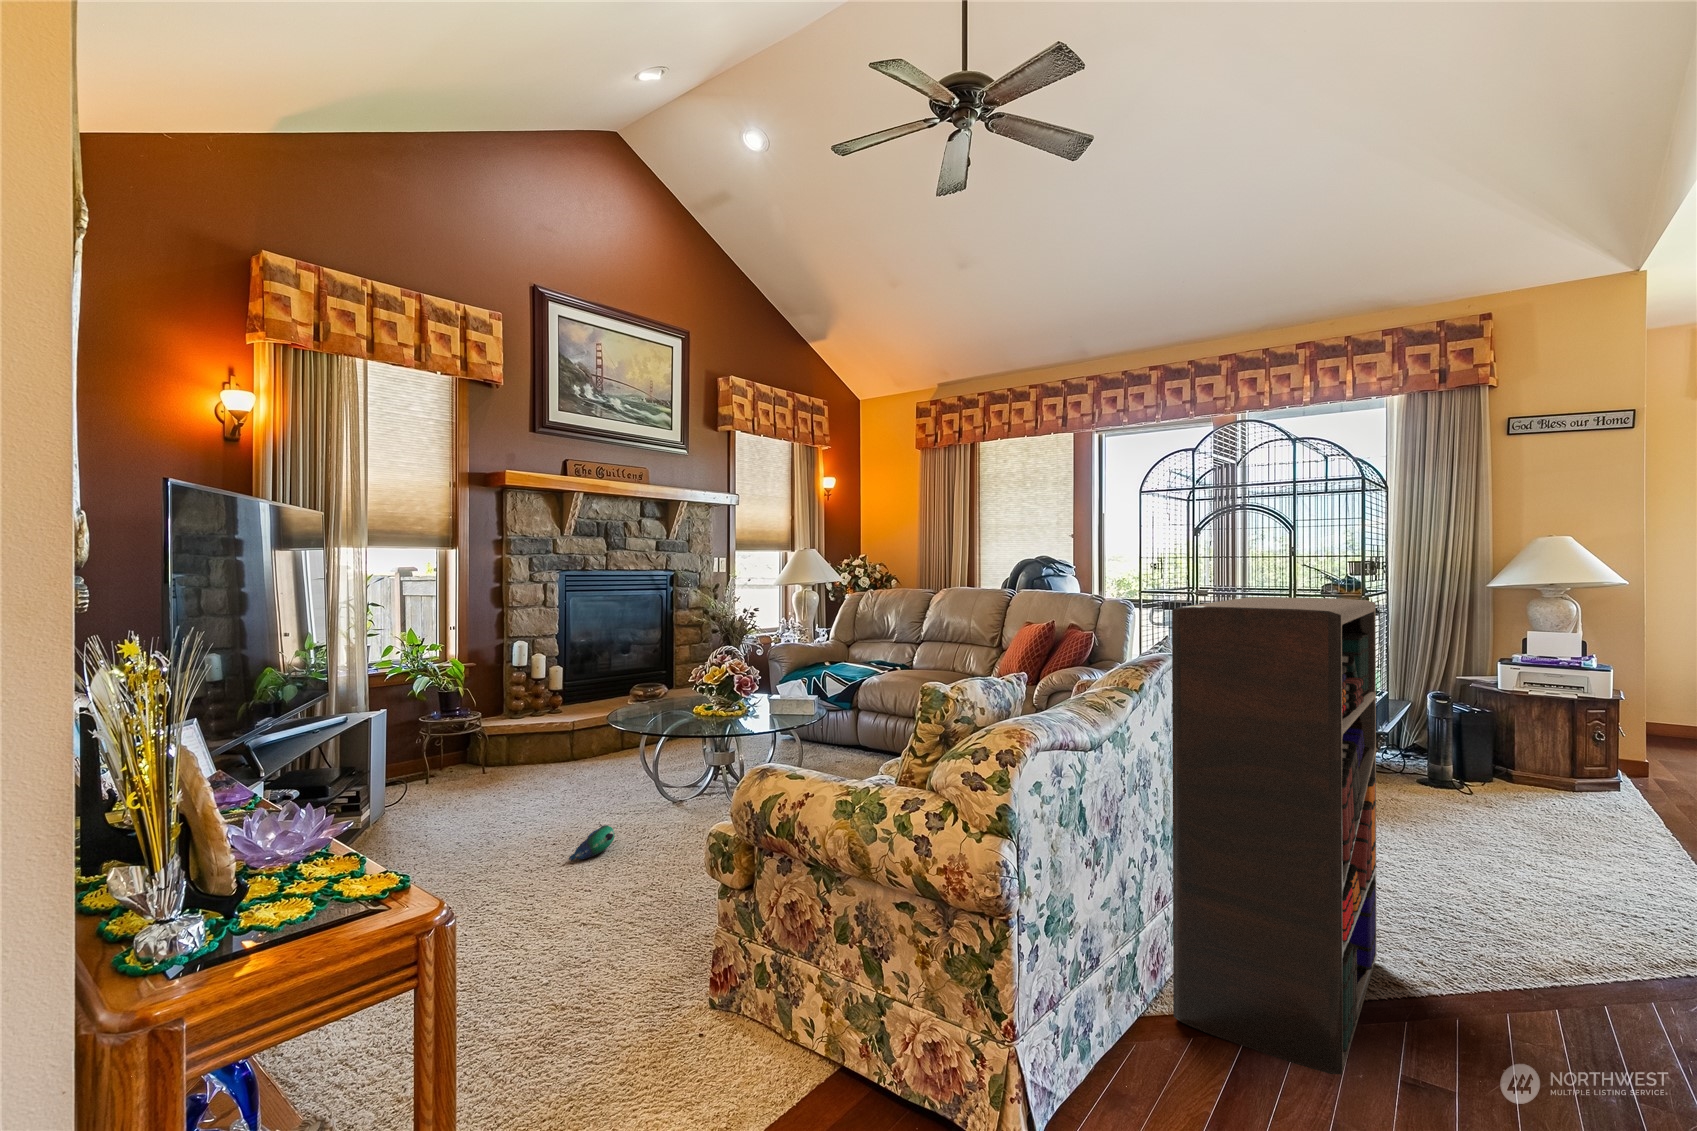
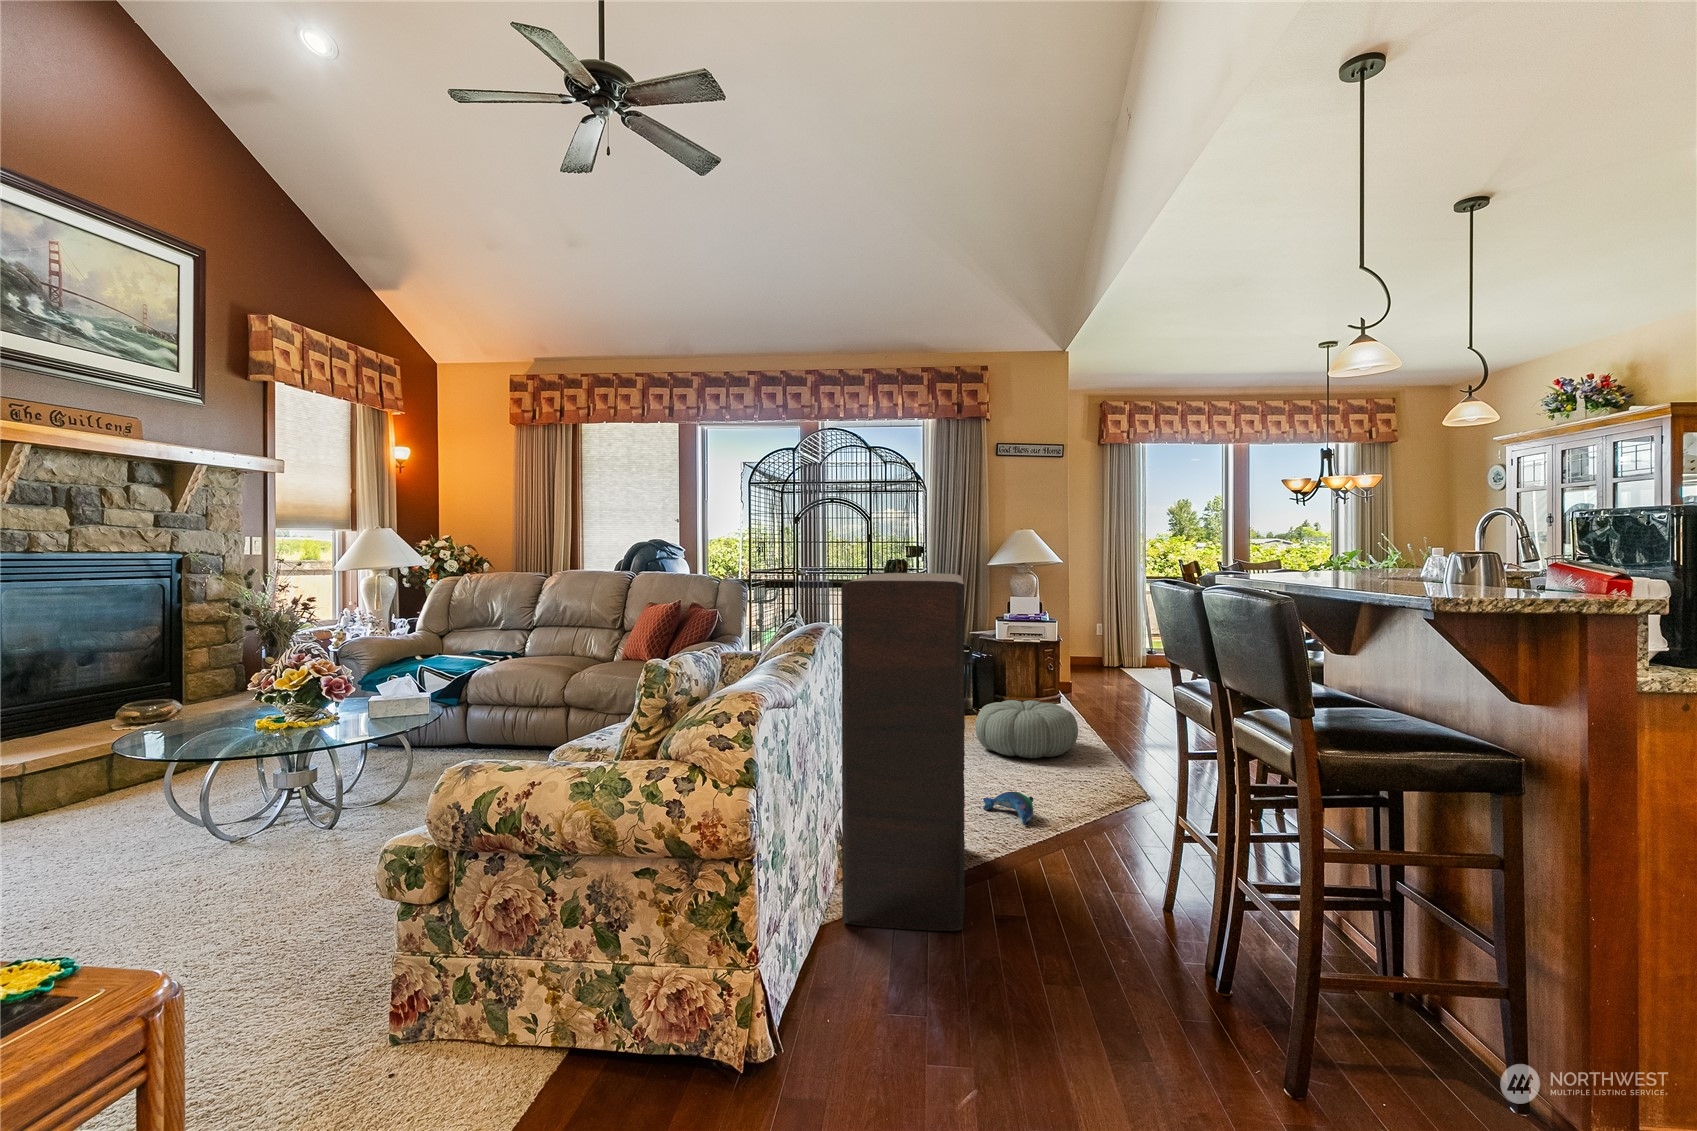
pouf: none [1444,775,1631,865] -> present [975,700,1078,758]
plush toy: present [569,825,615,861] -> present [983,792,1033,825]

